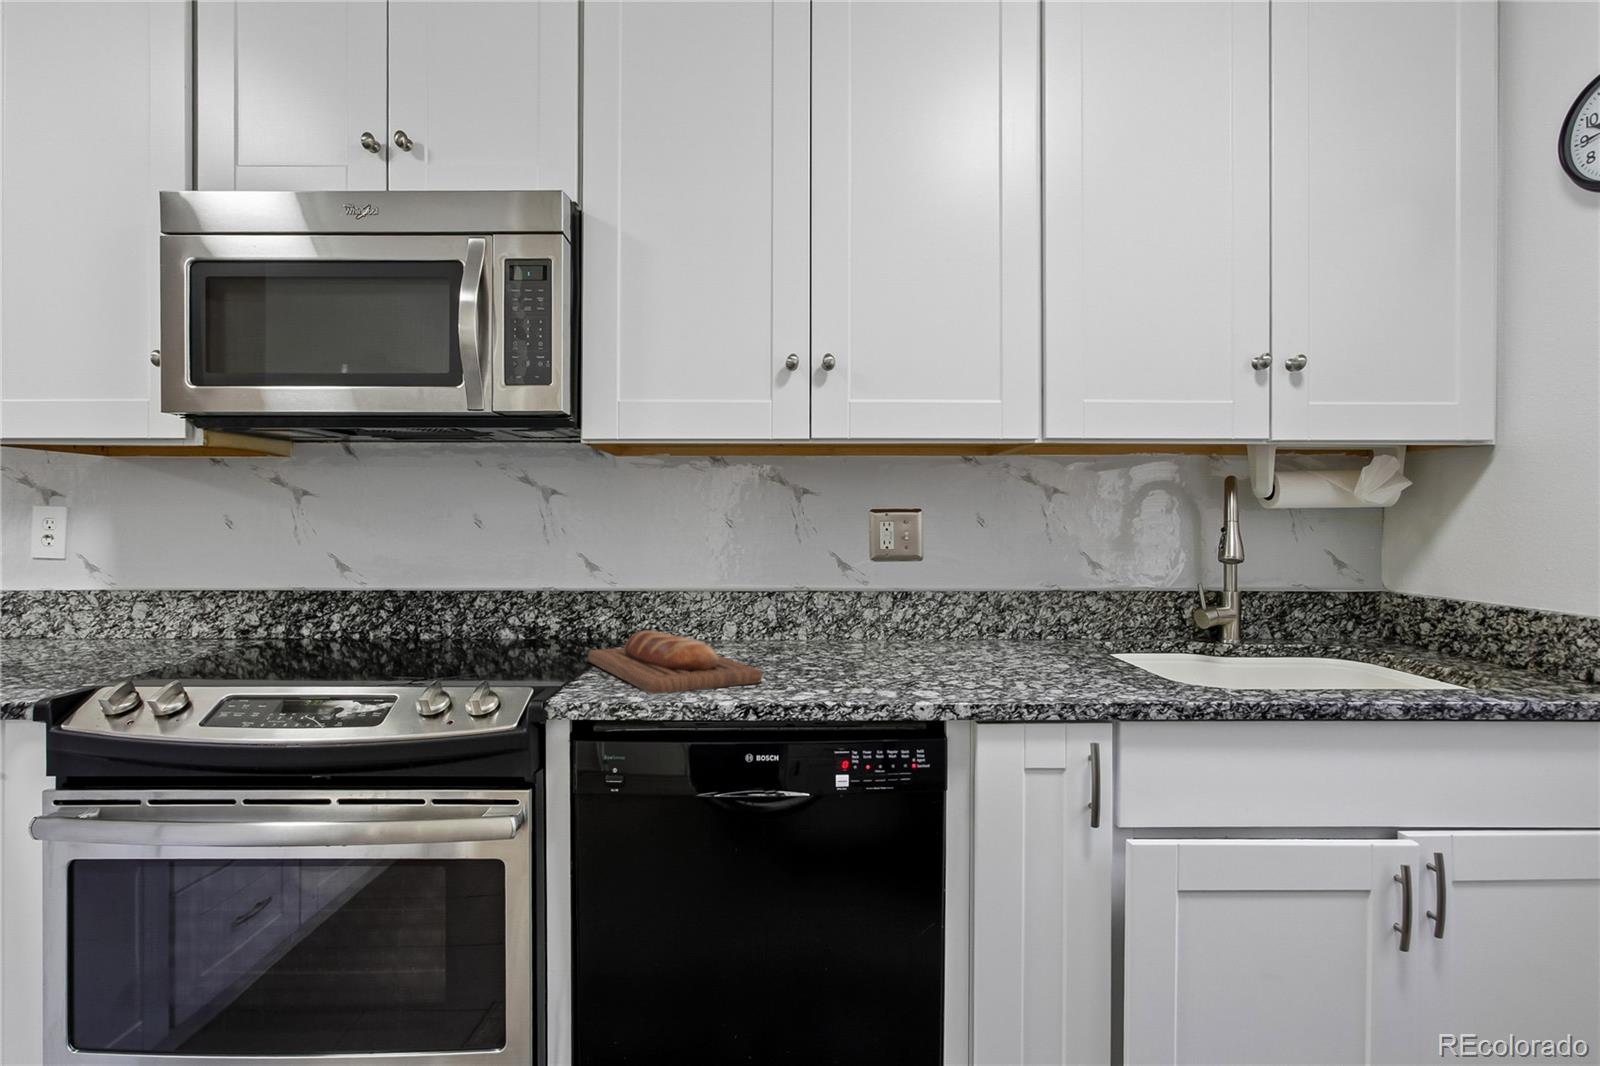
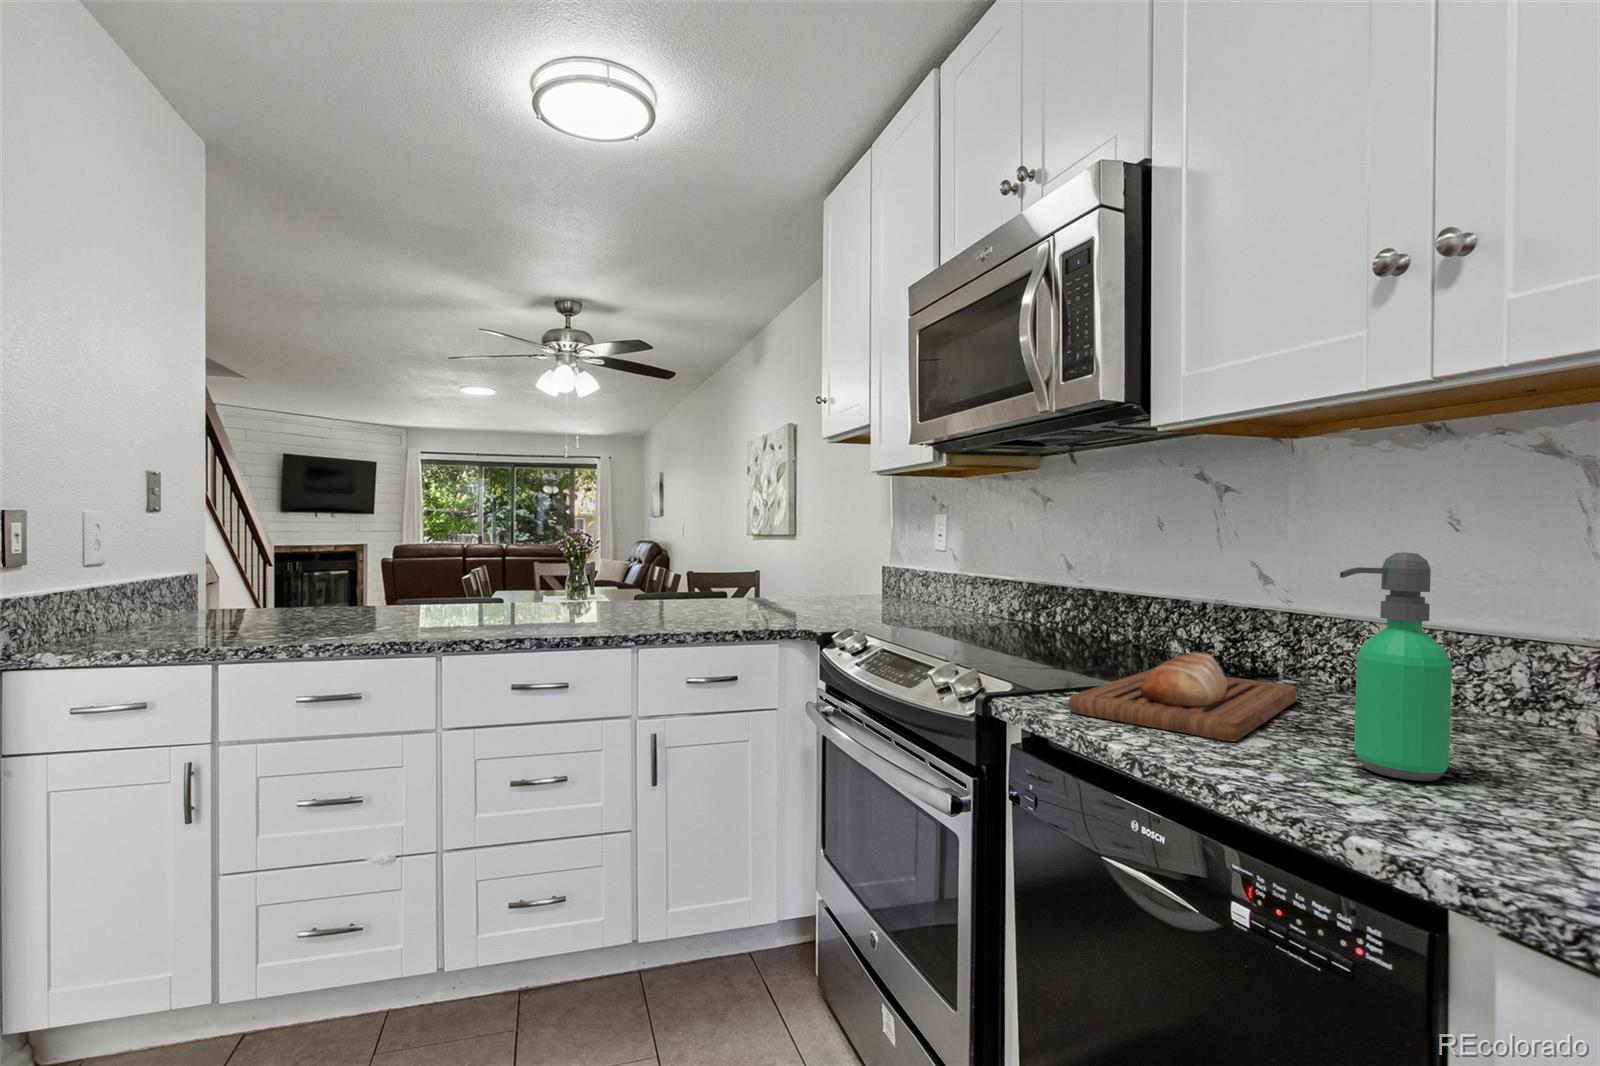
soap dispenser: none [818,551,861,678] -> present [1340,552,1452,781]

